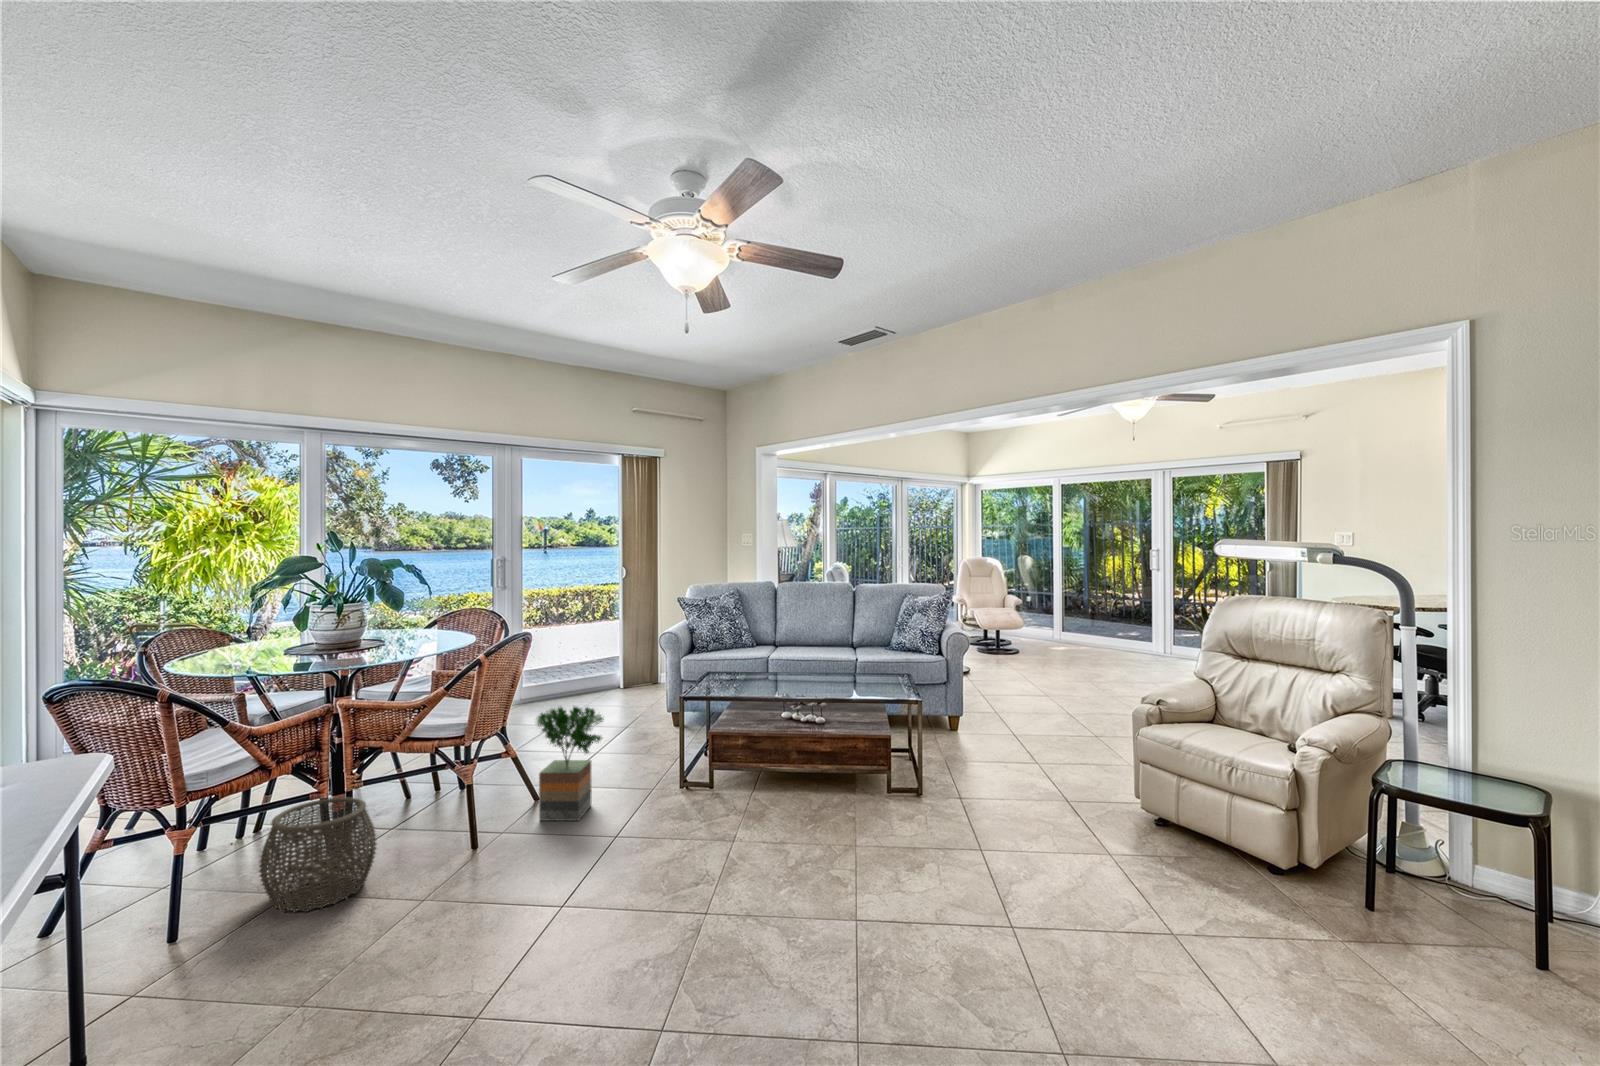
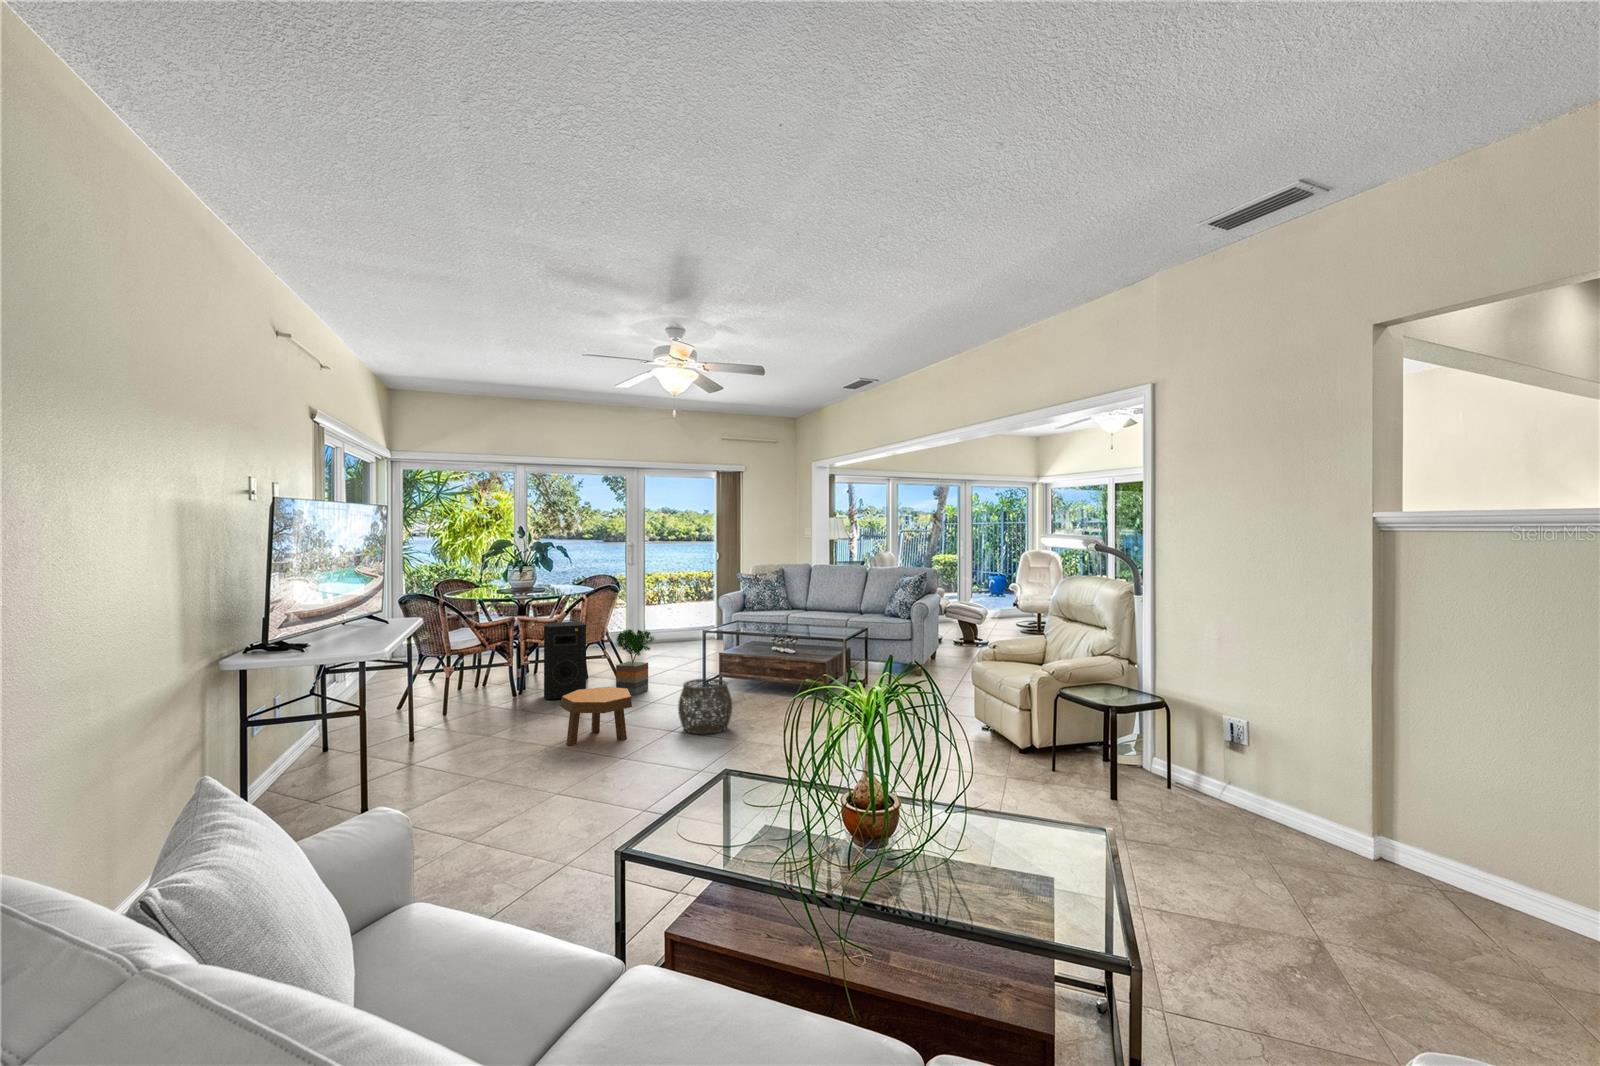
speaker: none [408,702,489,857] -> present [544,622,586,700]
woven basket: present [259,797,377,912] -> present [678,679,732,735]
footstool: none [515,849,676,1017] -> present [560,687,632,746]

